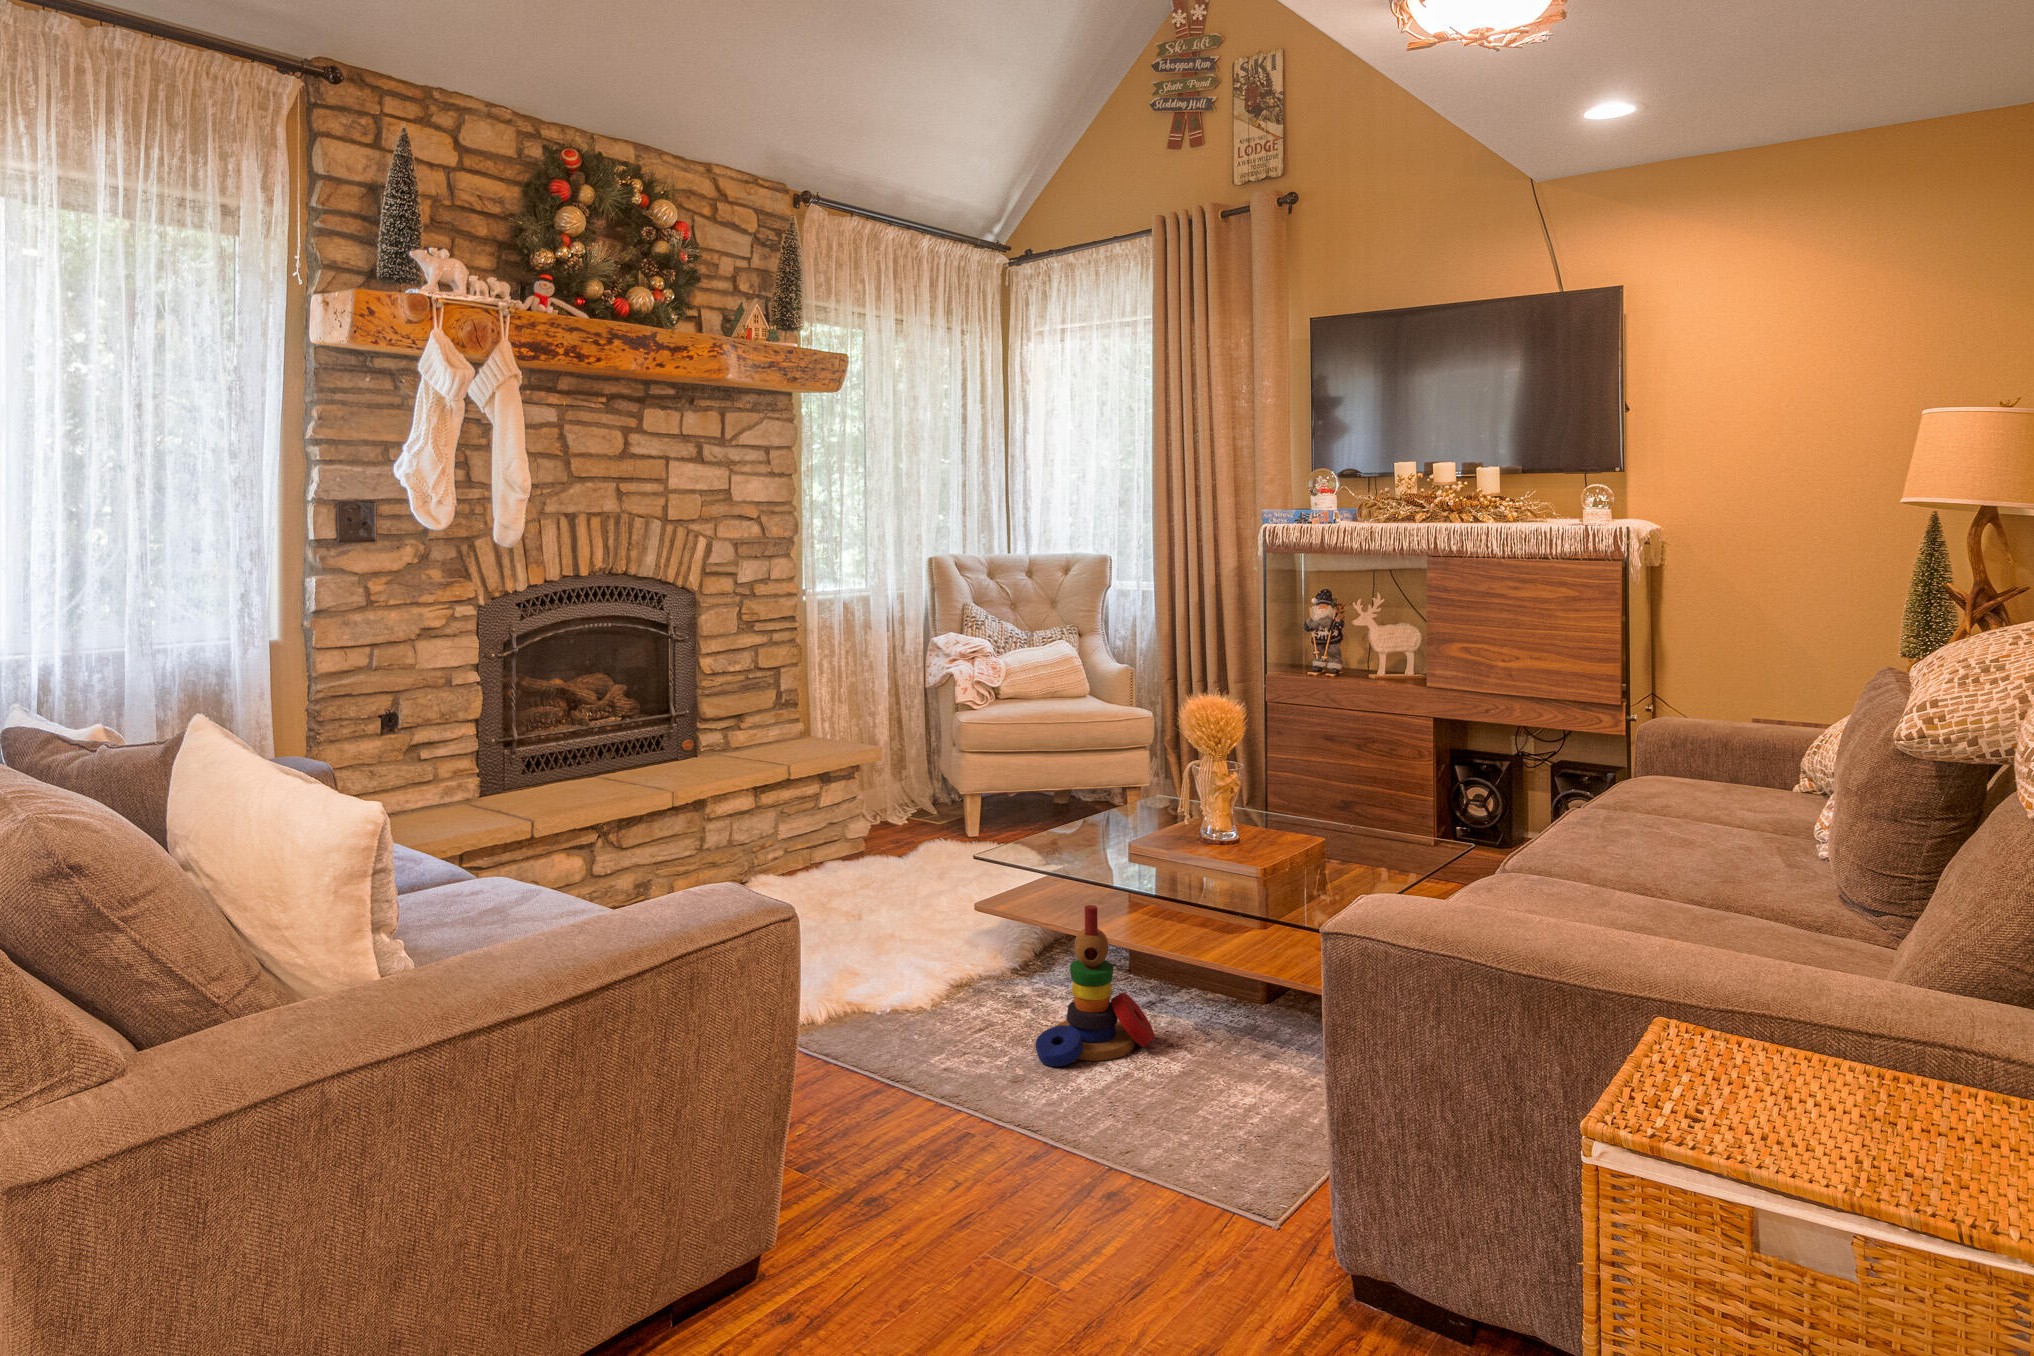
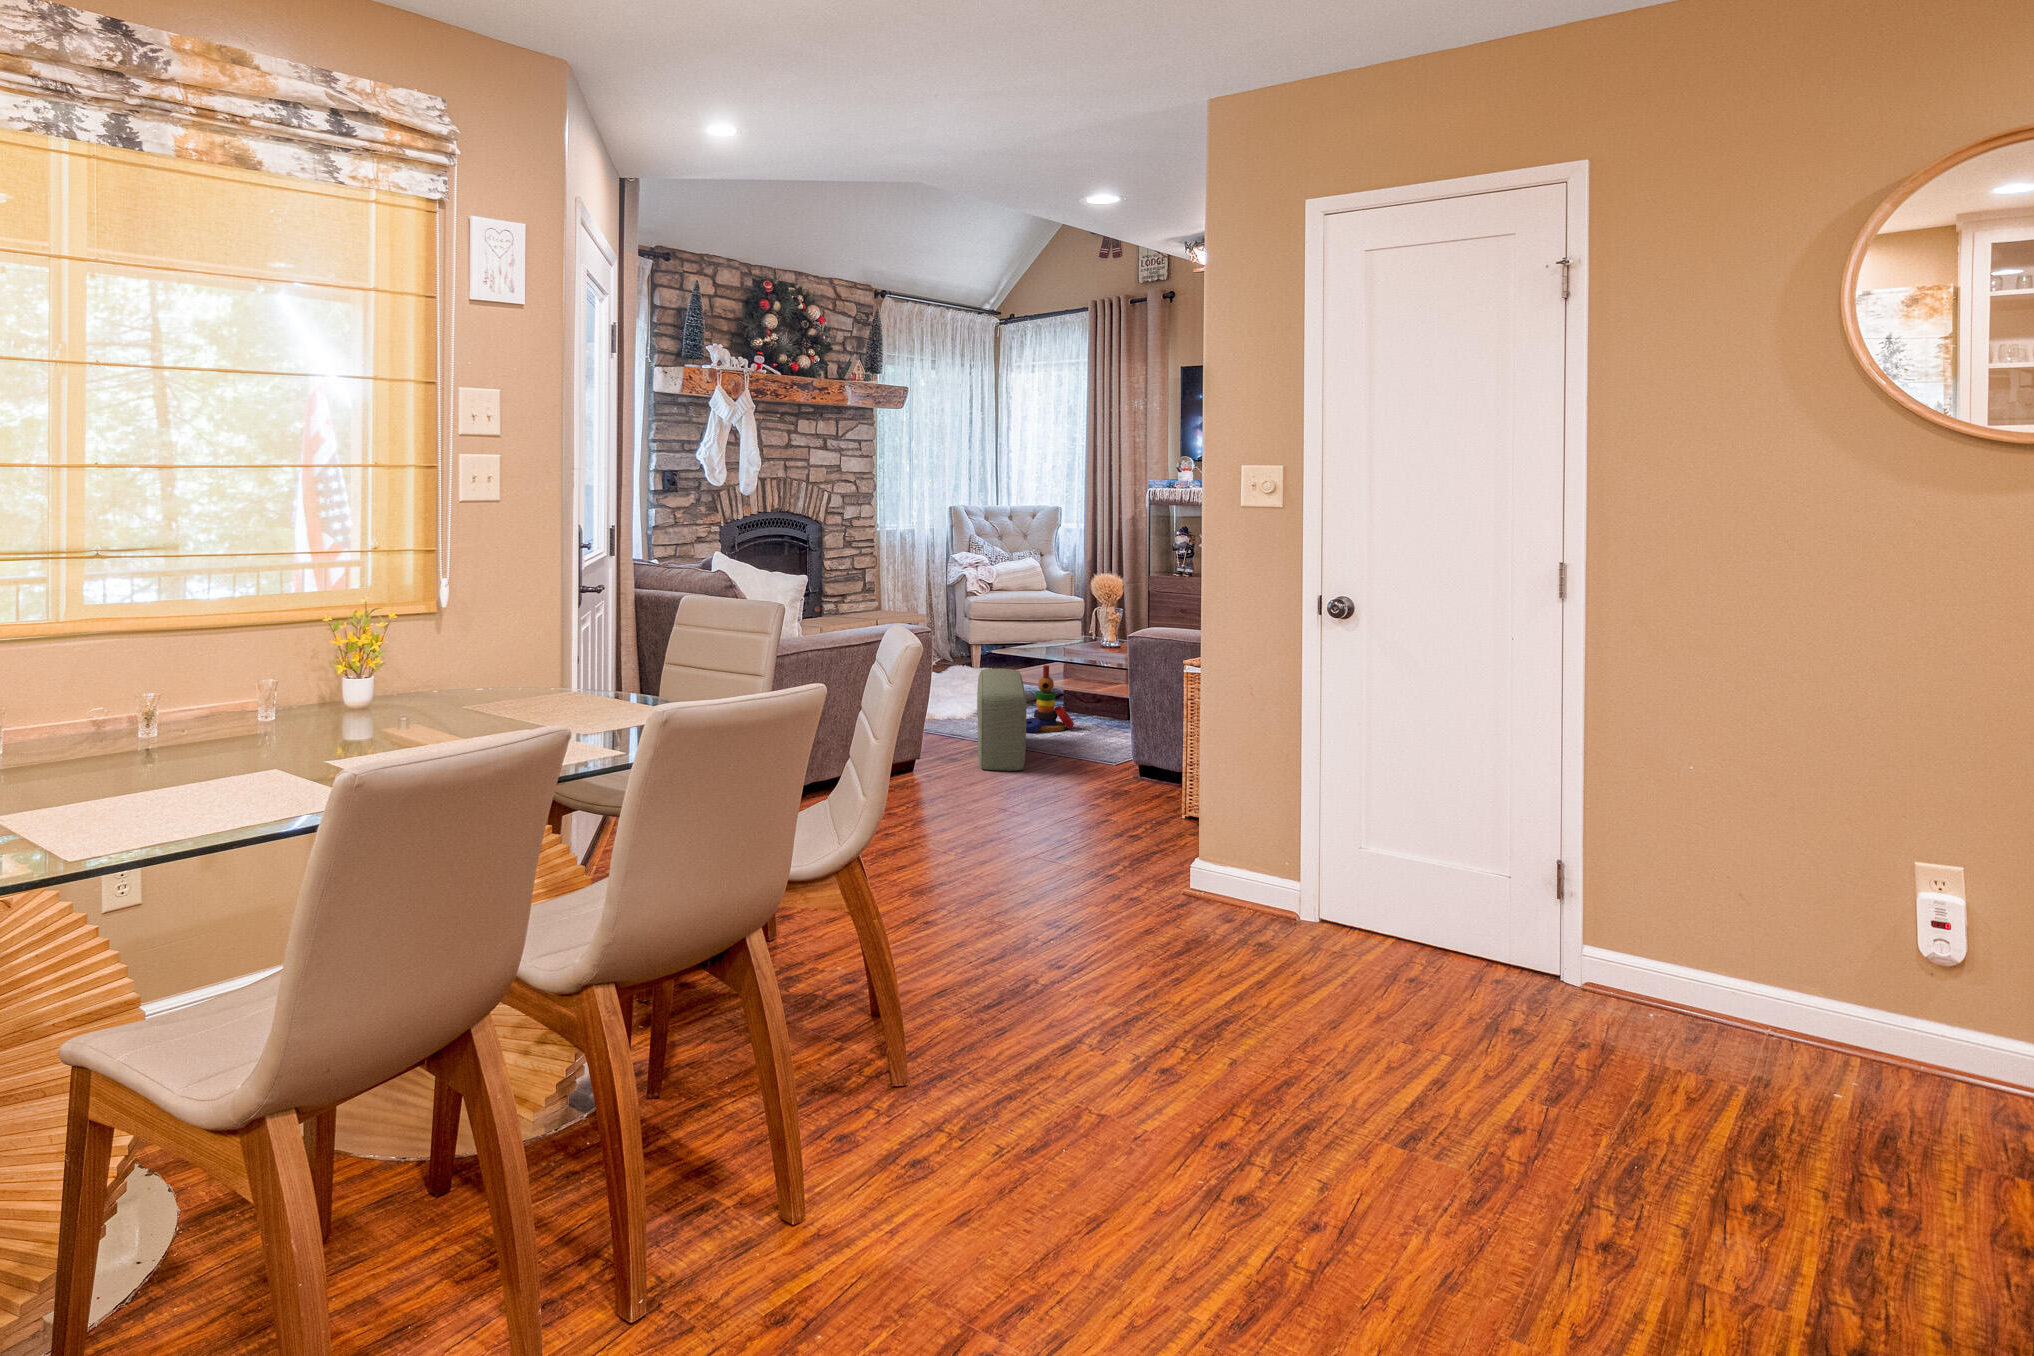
pouf: none [916,936,1039,1270] -> present [977,669,1027,771]

